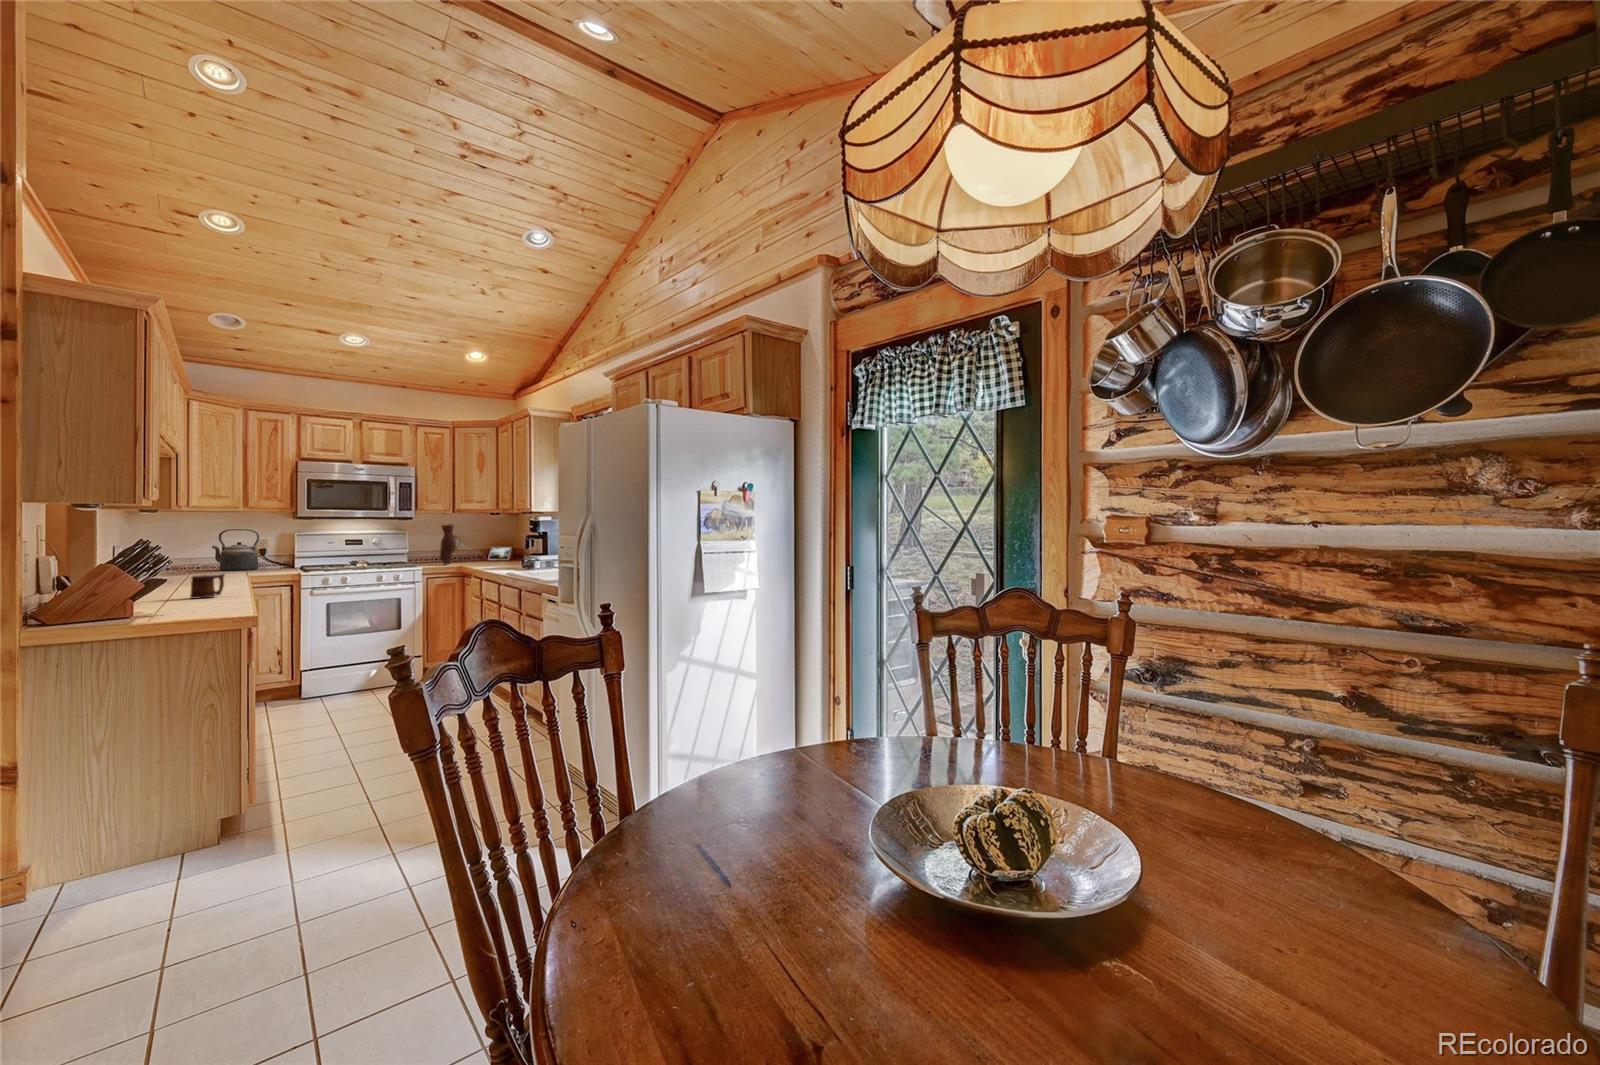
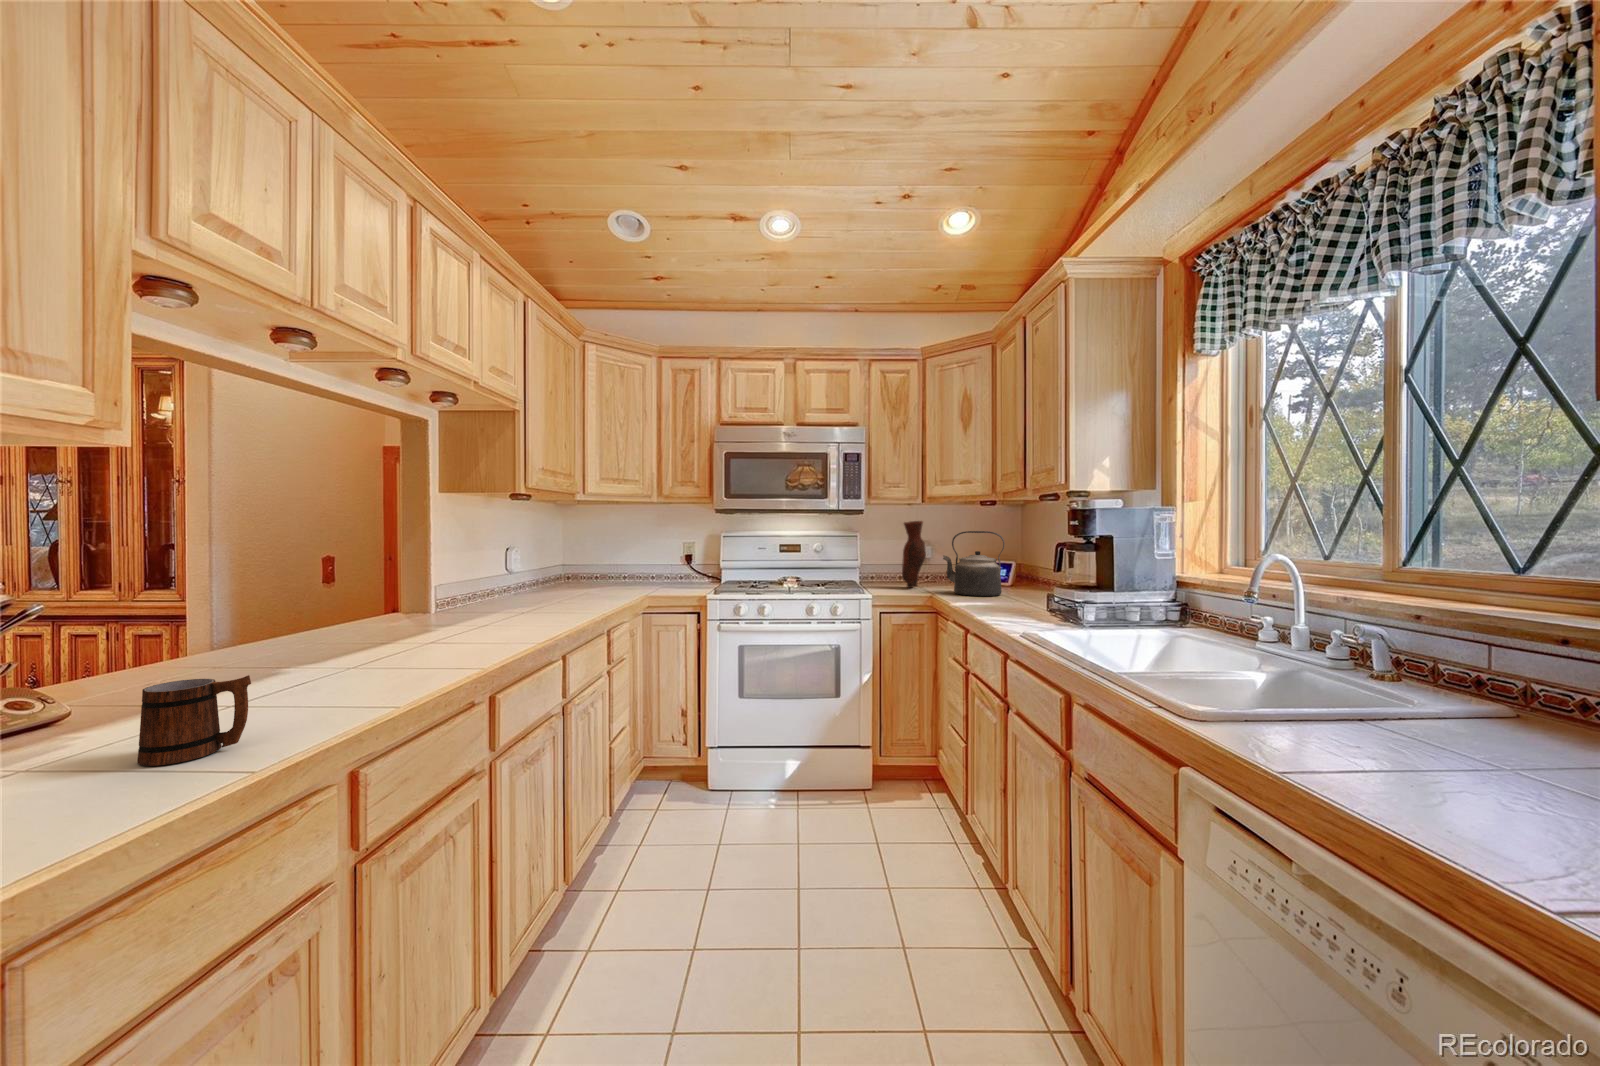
kettle: present [212,529,259,571] -> present [943,531,1005,596]

